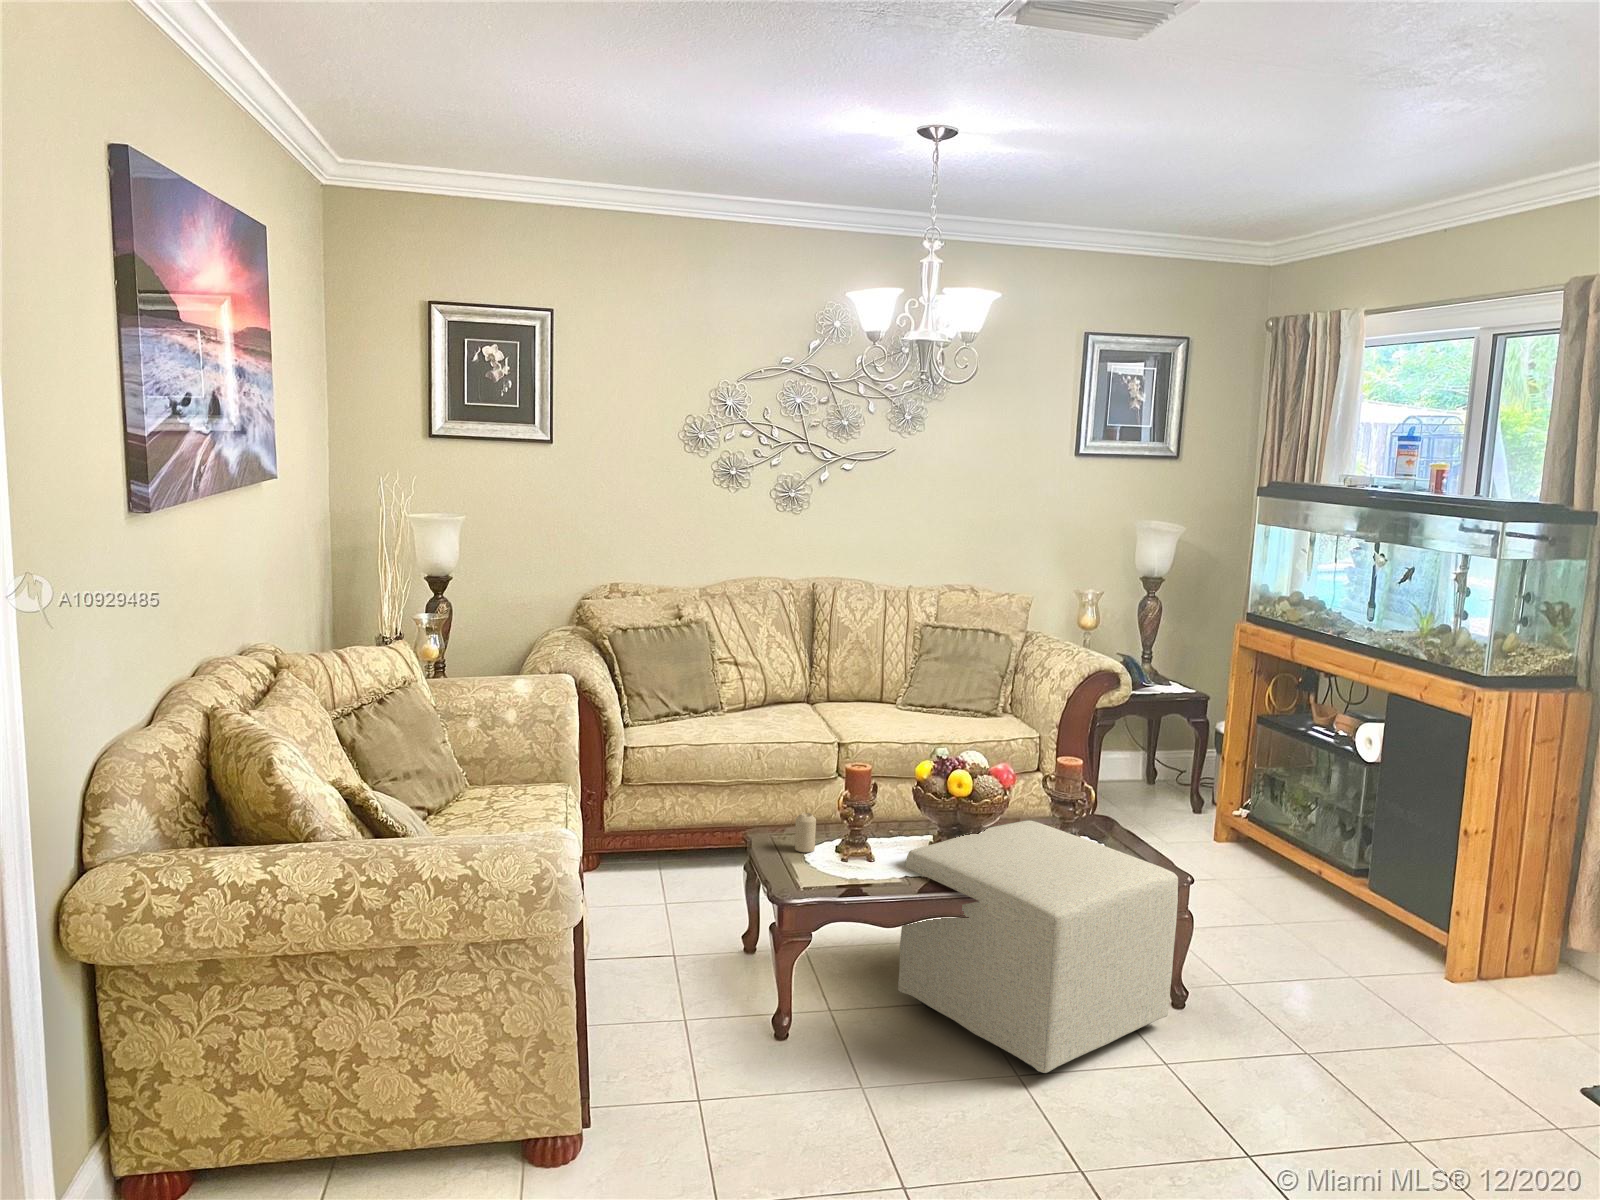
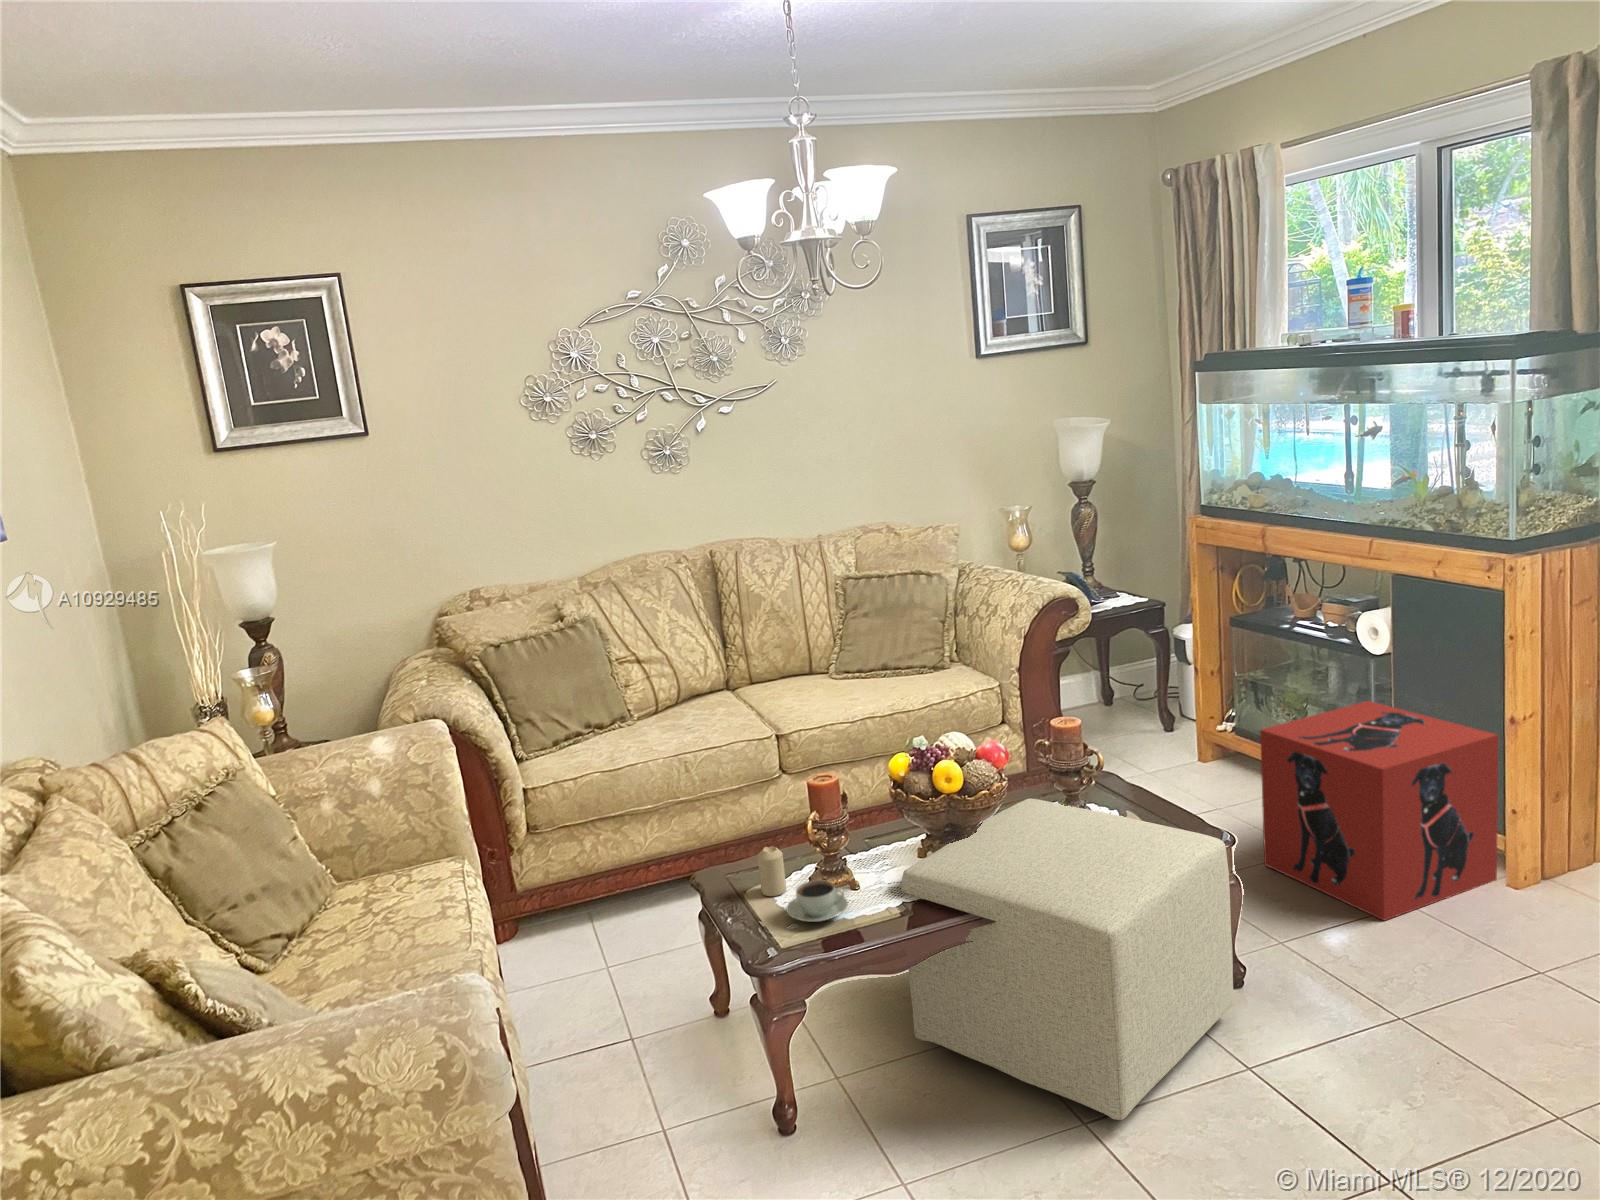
storage box: none [1239,802,1457,985] -> present [1260,701,1498,920]
coffee cup: none [810,843,860,875] -> present [786,880,848,922]

